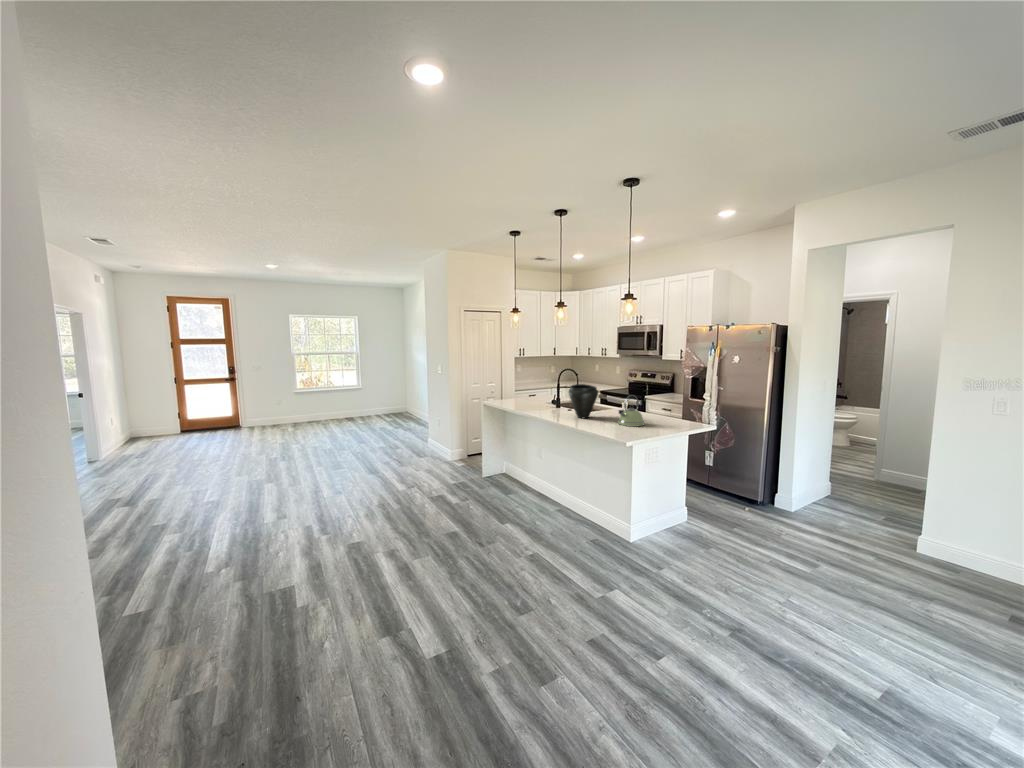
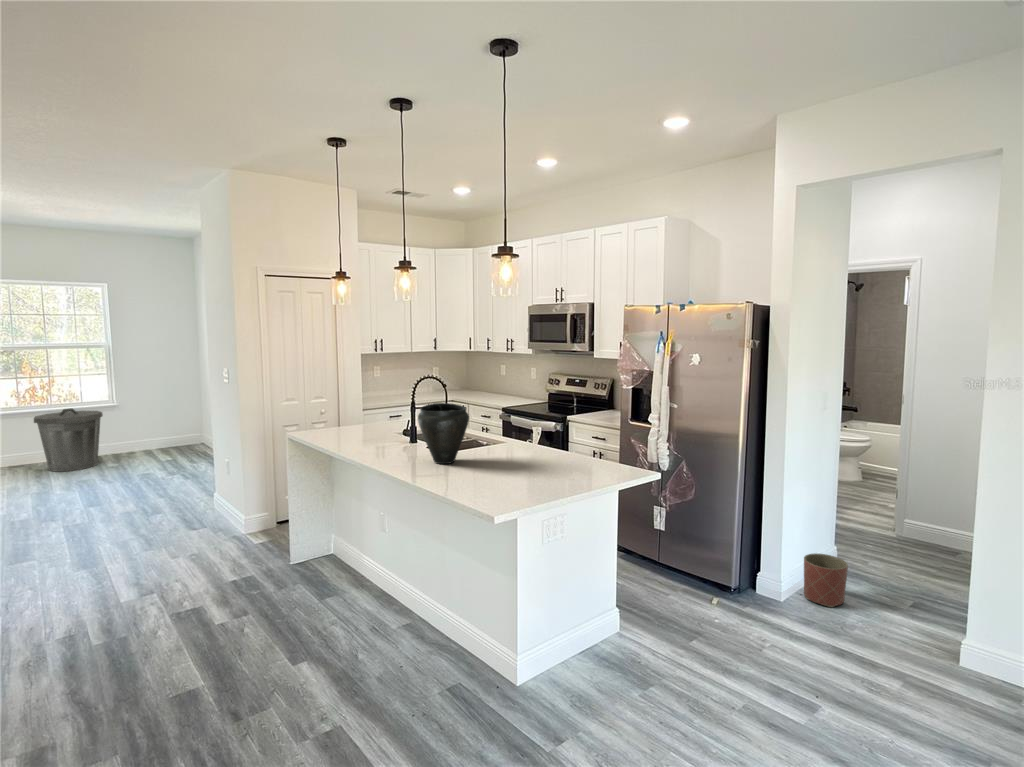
trash can: none [328,389,361,424] -> present [34,408,103,472]
kettle: present [618,396,644,427] -> none [497,423,543,479]
planter: none [808,484,841,517] -> present [804,553,848,607]

